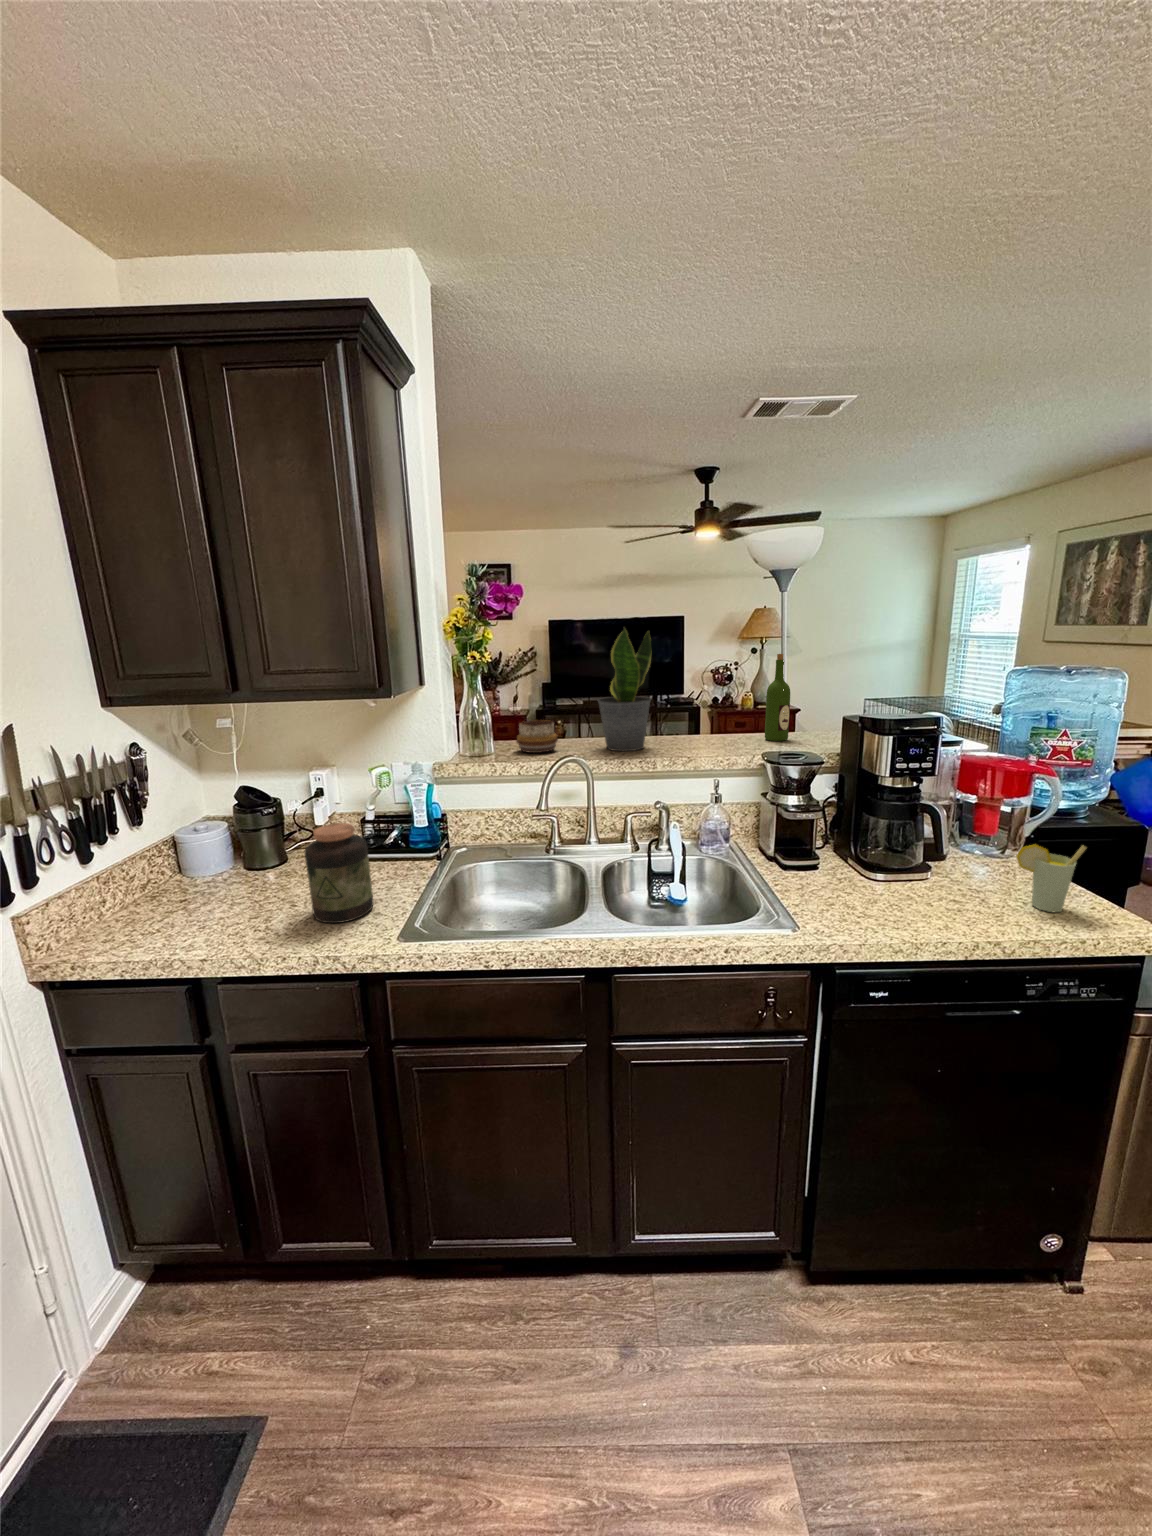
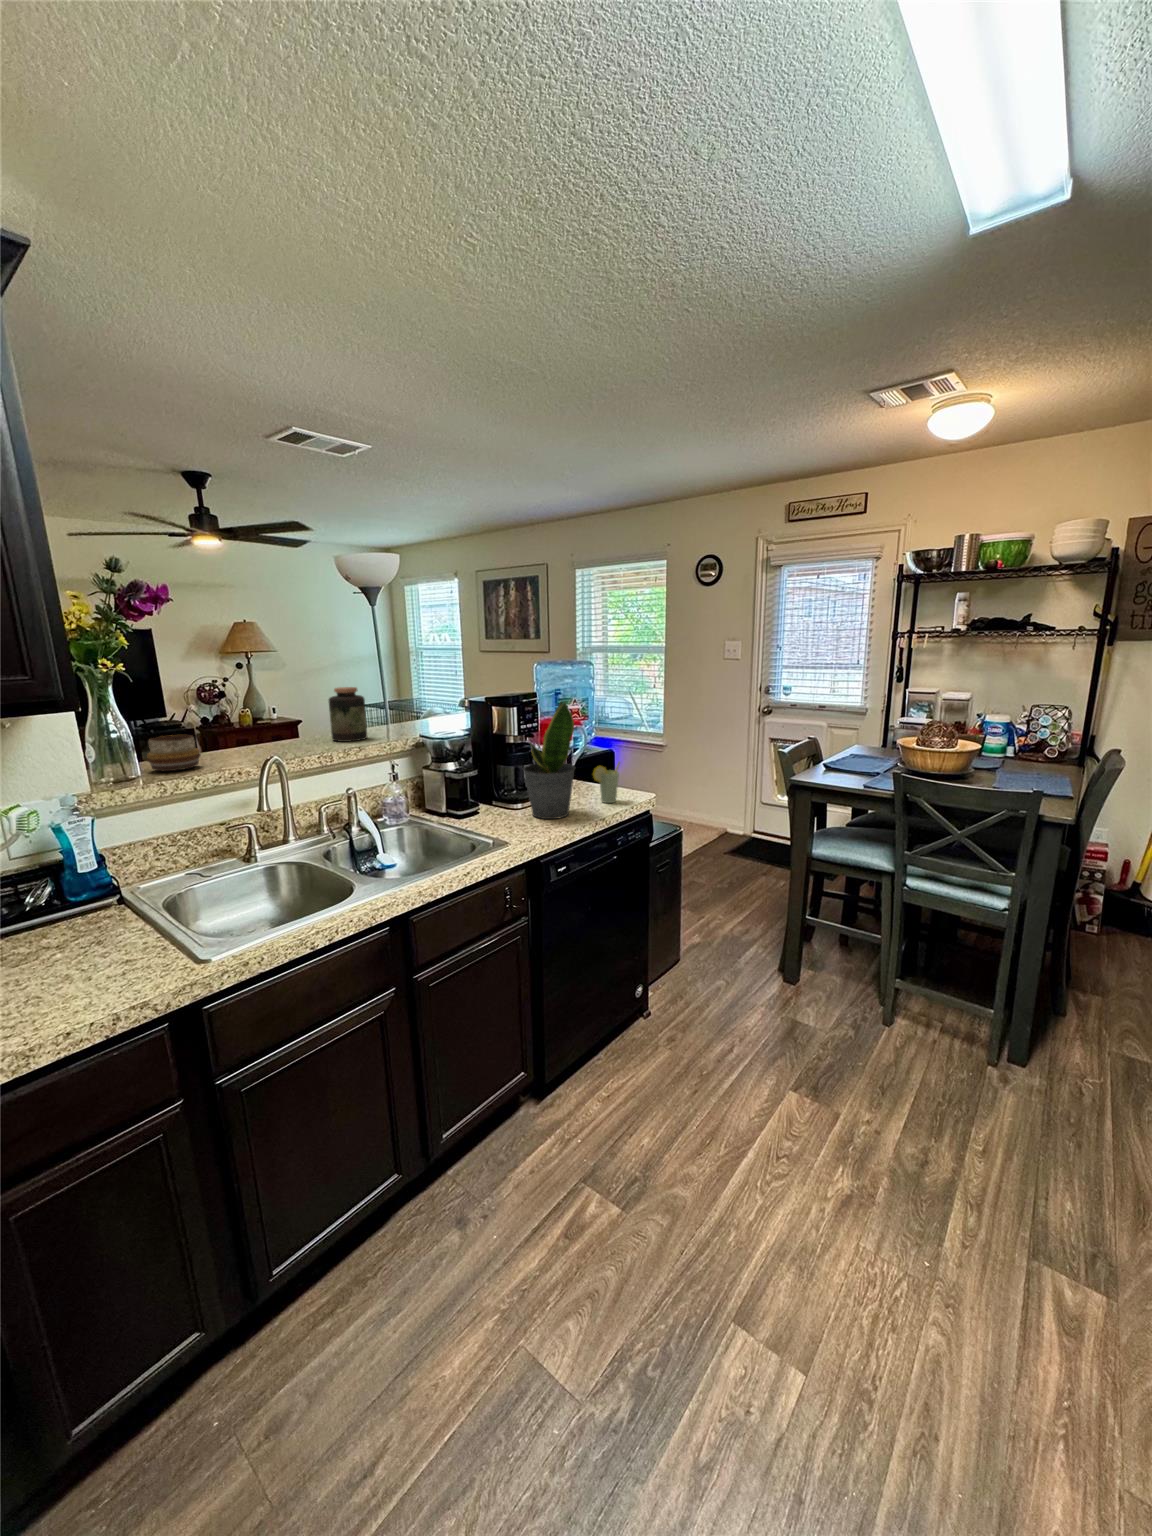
potted plant: present [598,629,651,751] -> present [523,702,575,819]
wine bottle: present [765,654,790,741] -> none [377,660,399,734]
jar: present [305,823,373,923] -> present [329,687,368,742]

